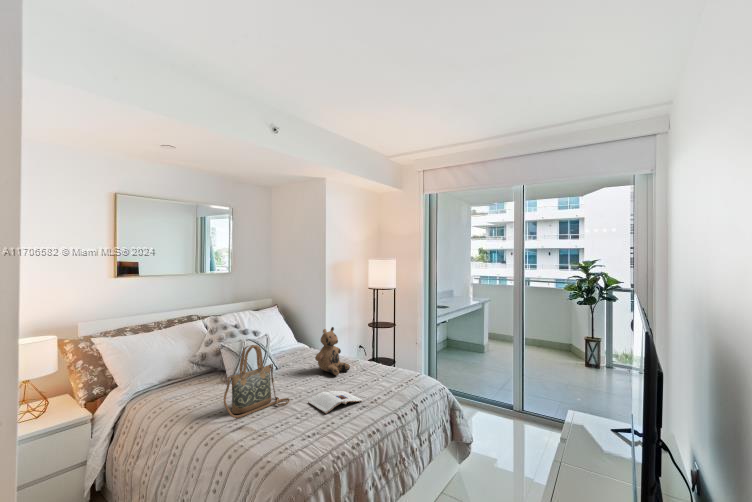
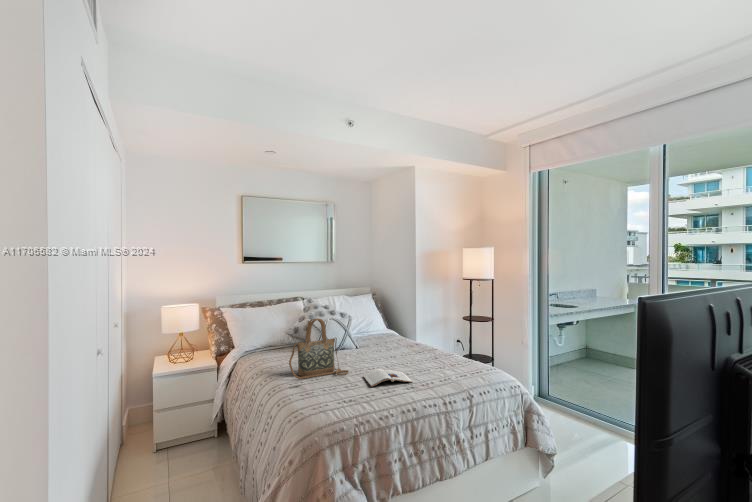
teddy bear: present [315,327,350,375] -> none [386,312,420,359]

